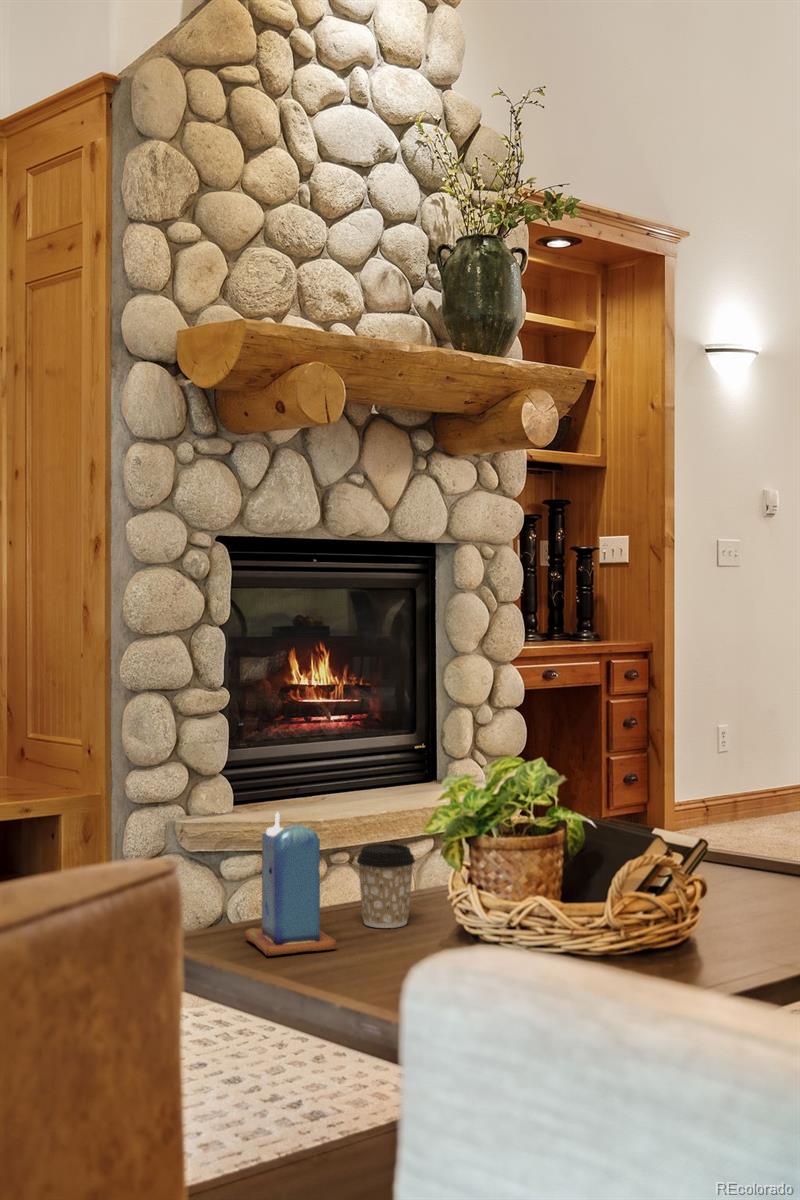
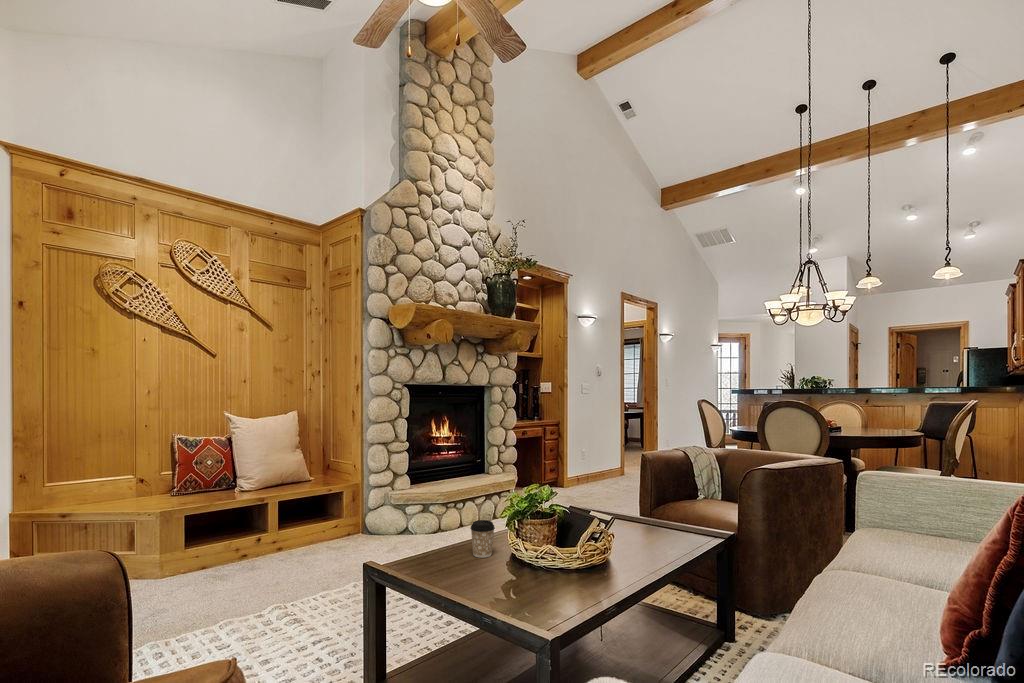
candle: present [245,812,337,956] -> none [424,510,464,575]

